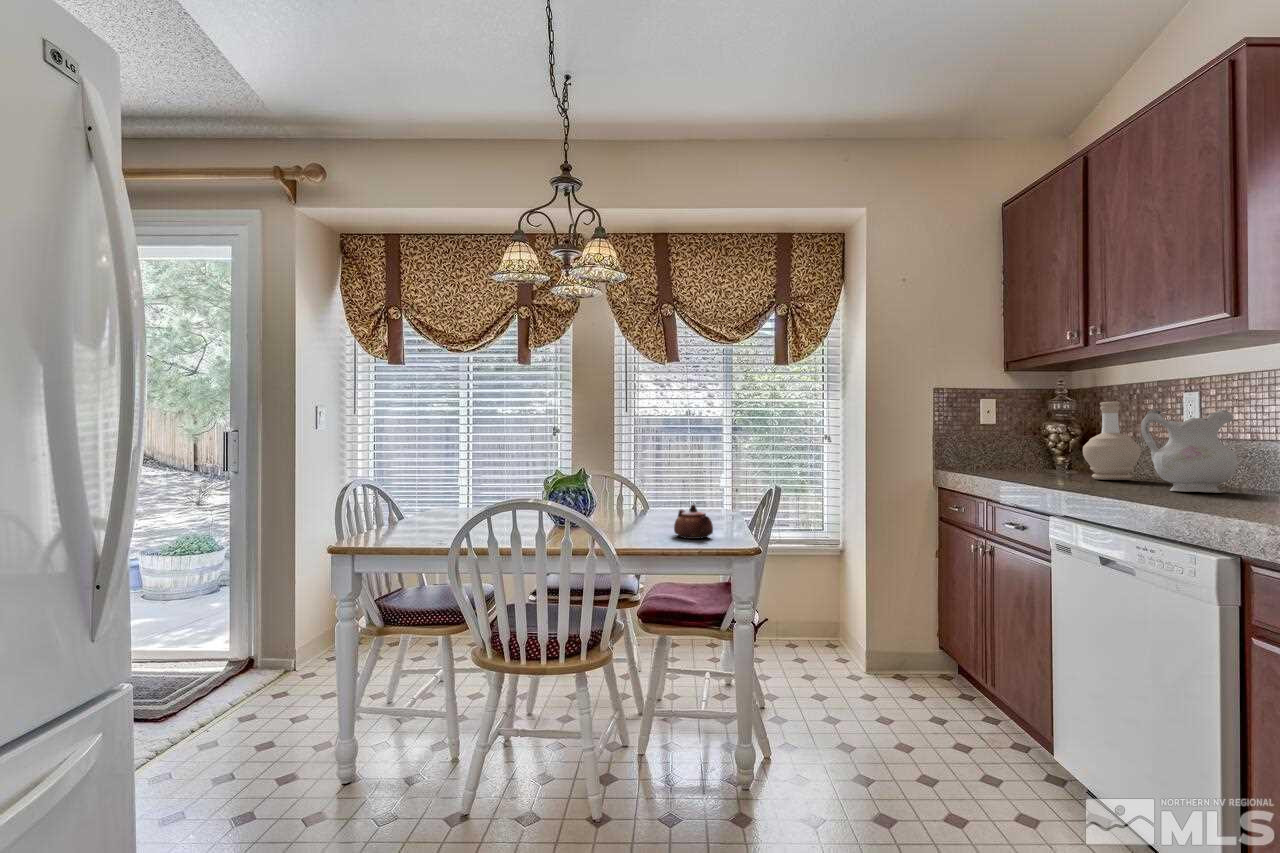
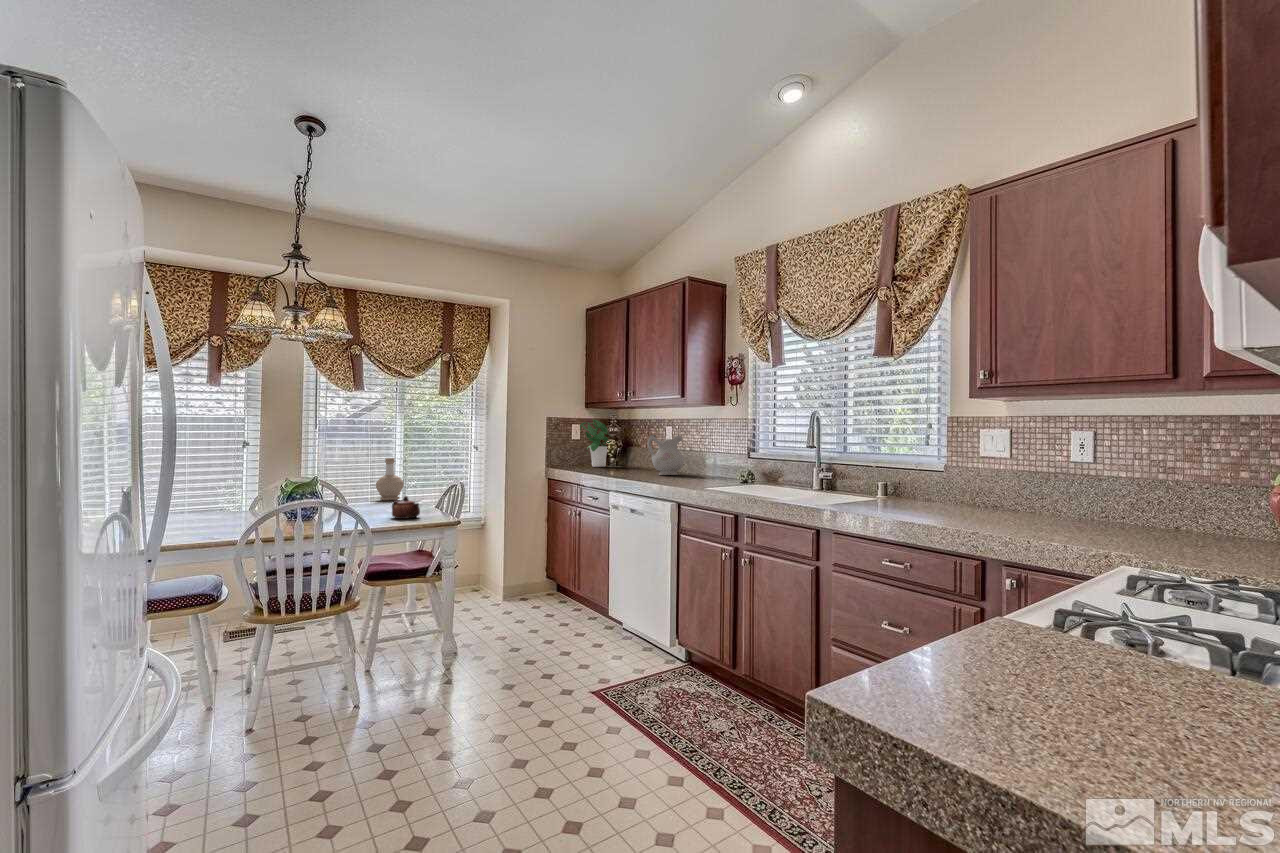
potted plant: none [994,388,1064,471] -> present [580,420,612,467]
bottle: present [1083,402,1141,480] -> present [376,458,404,501]

